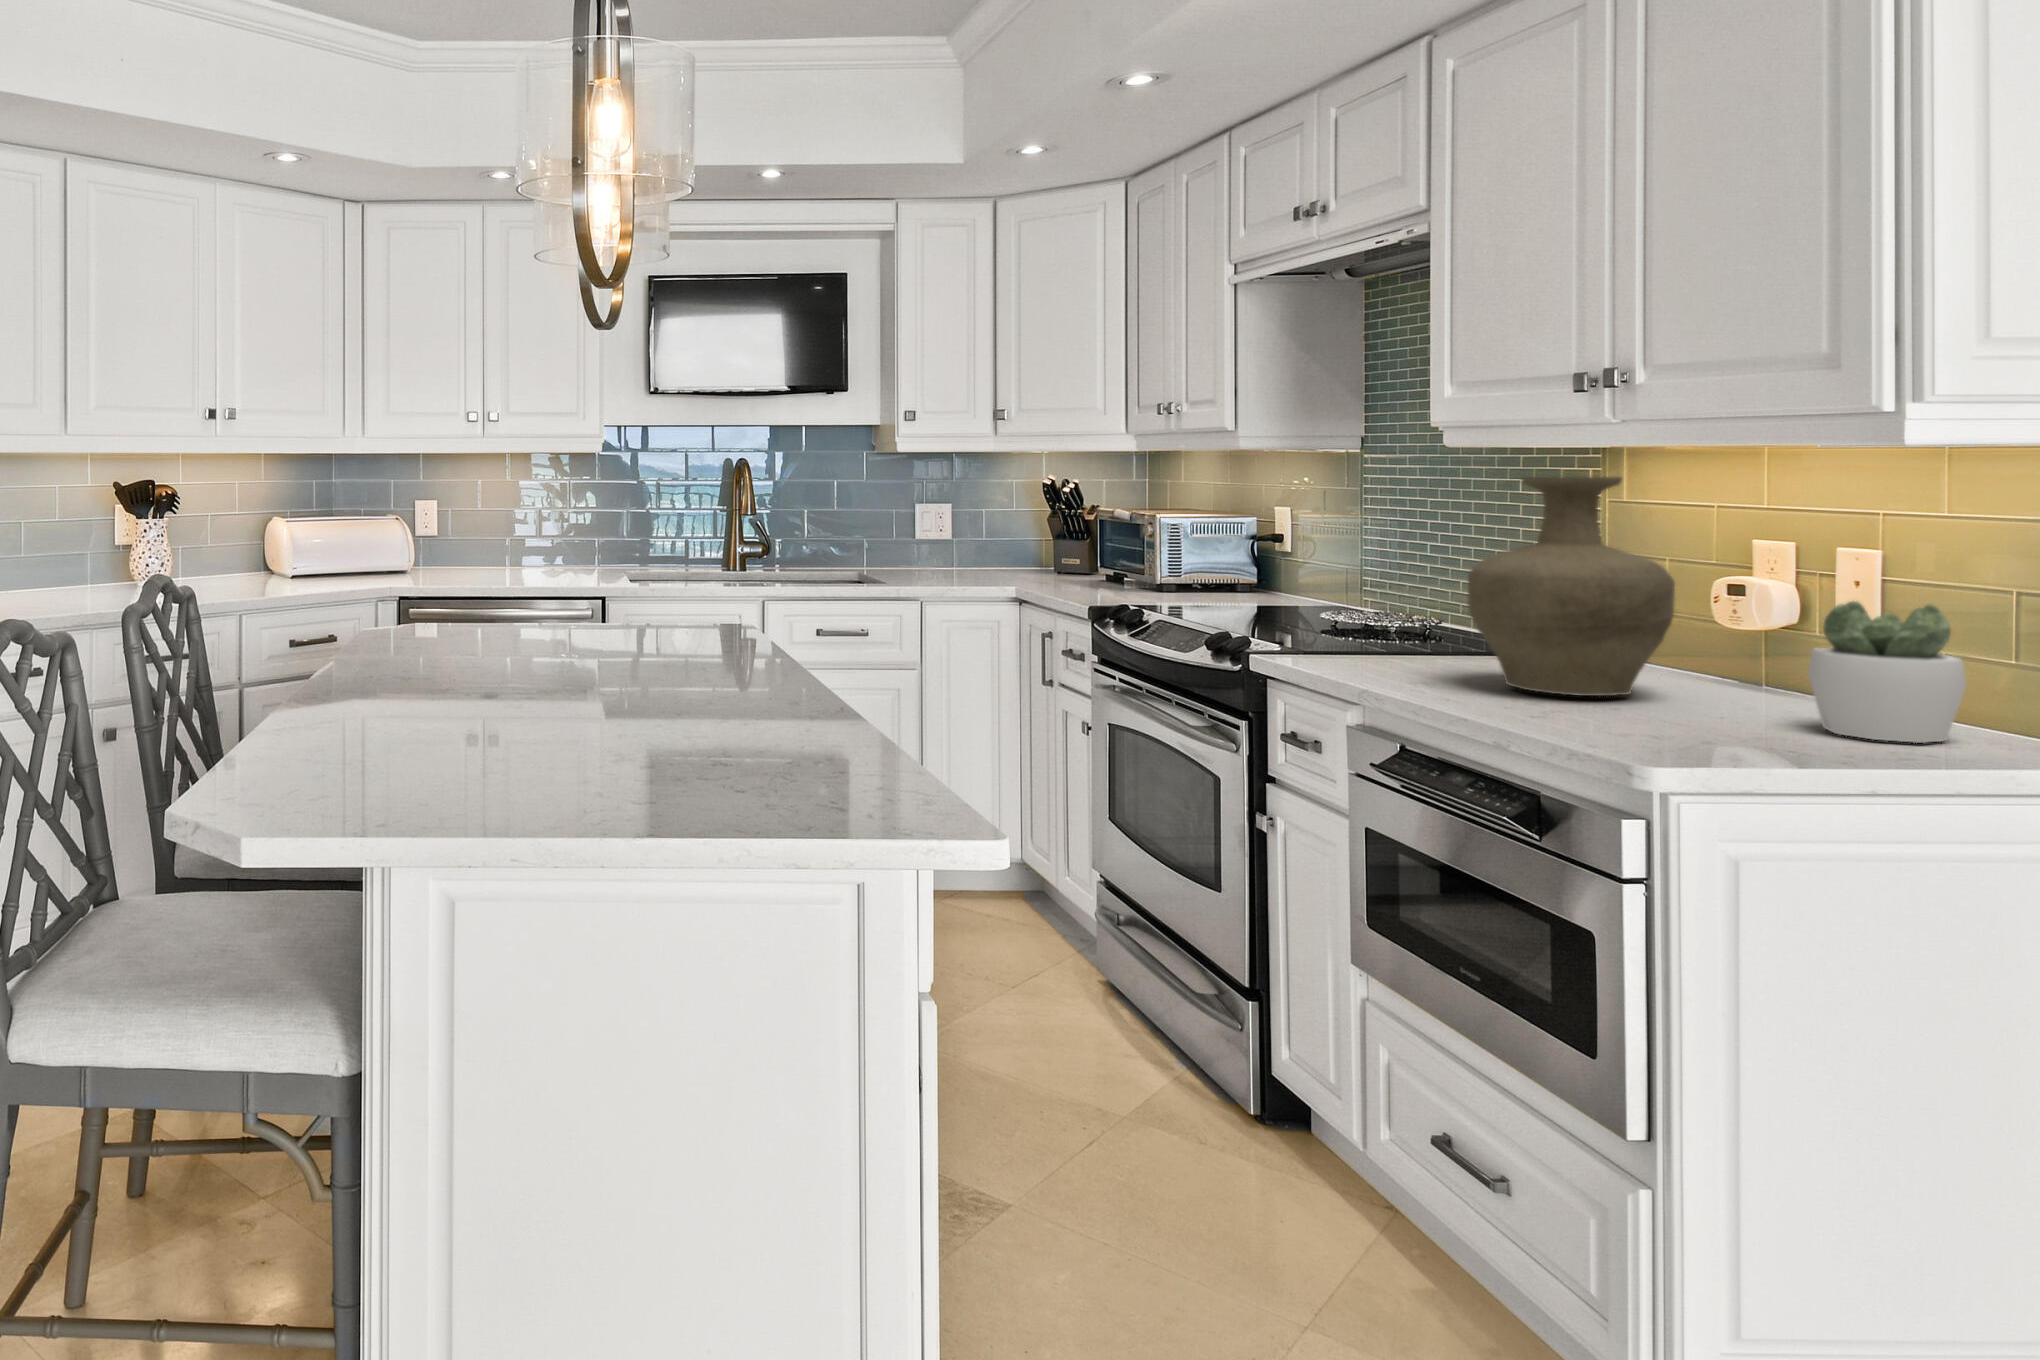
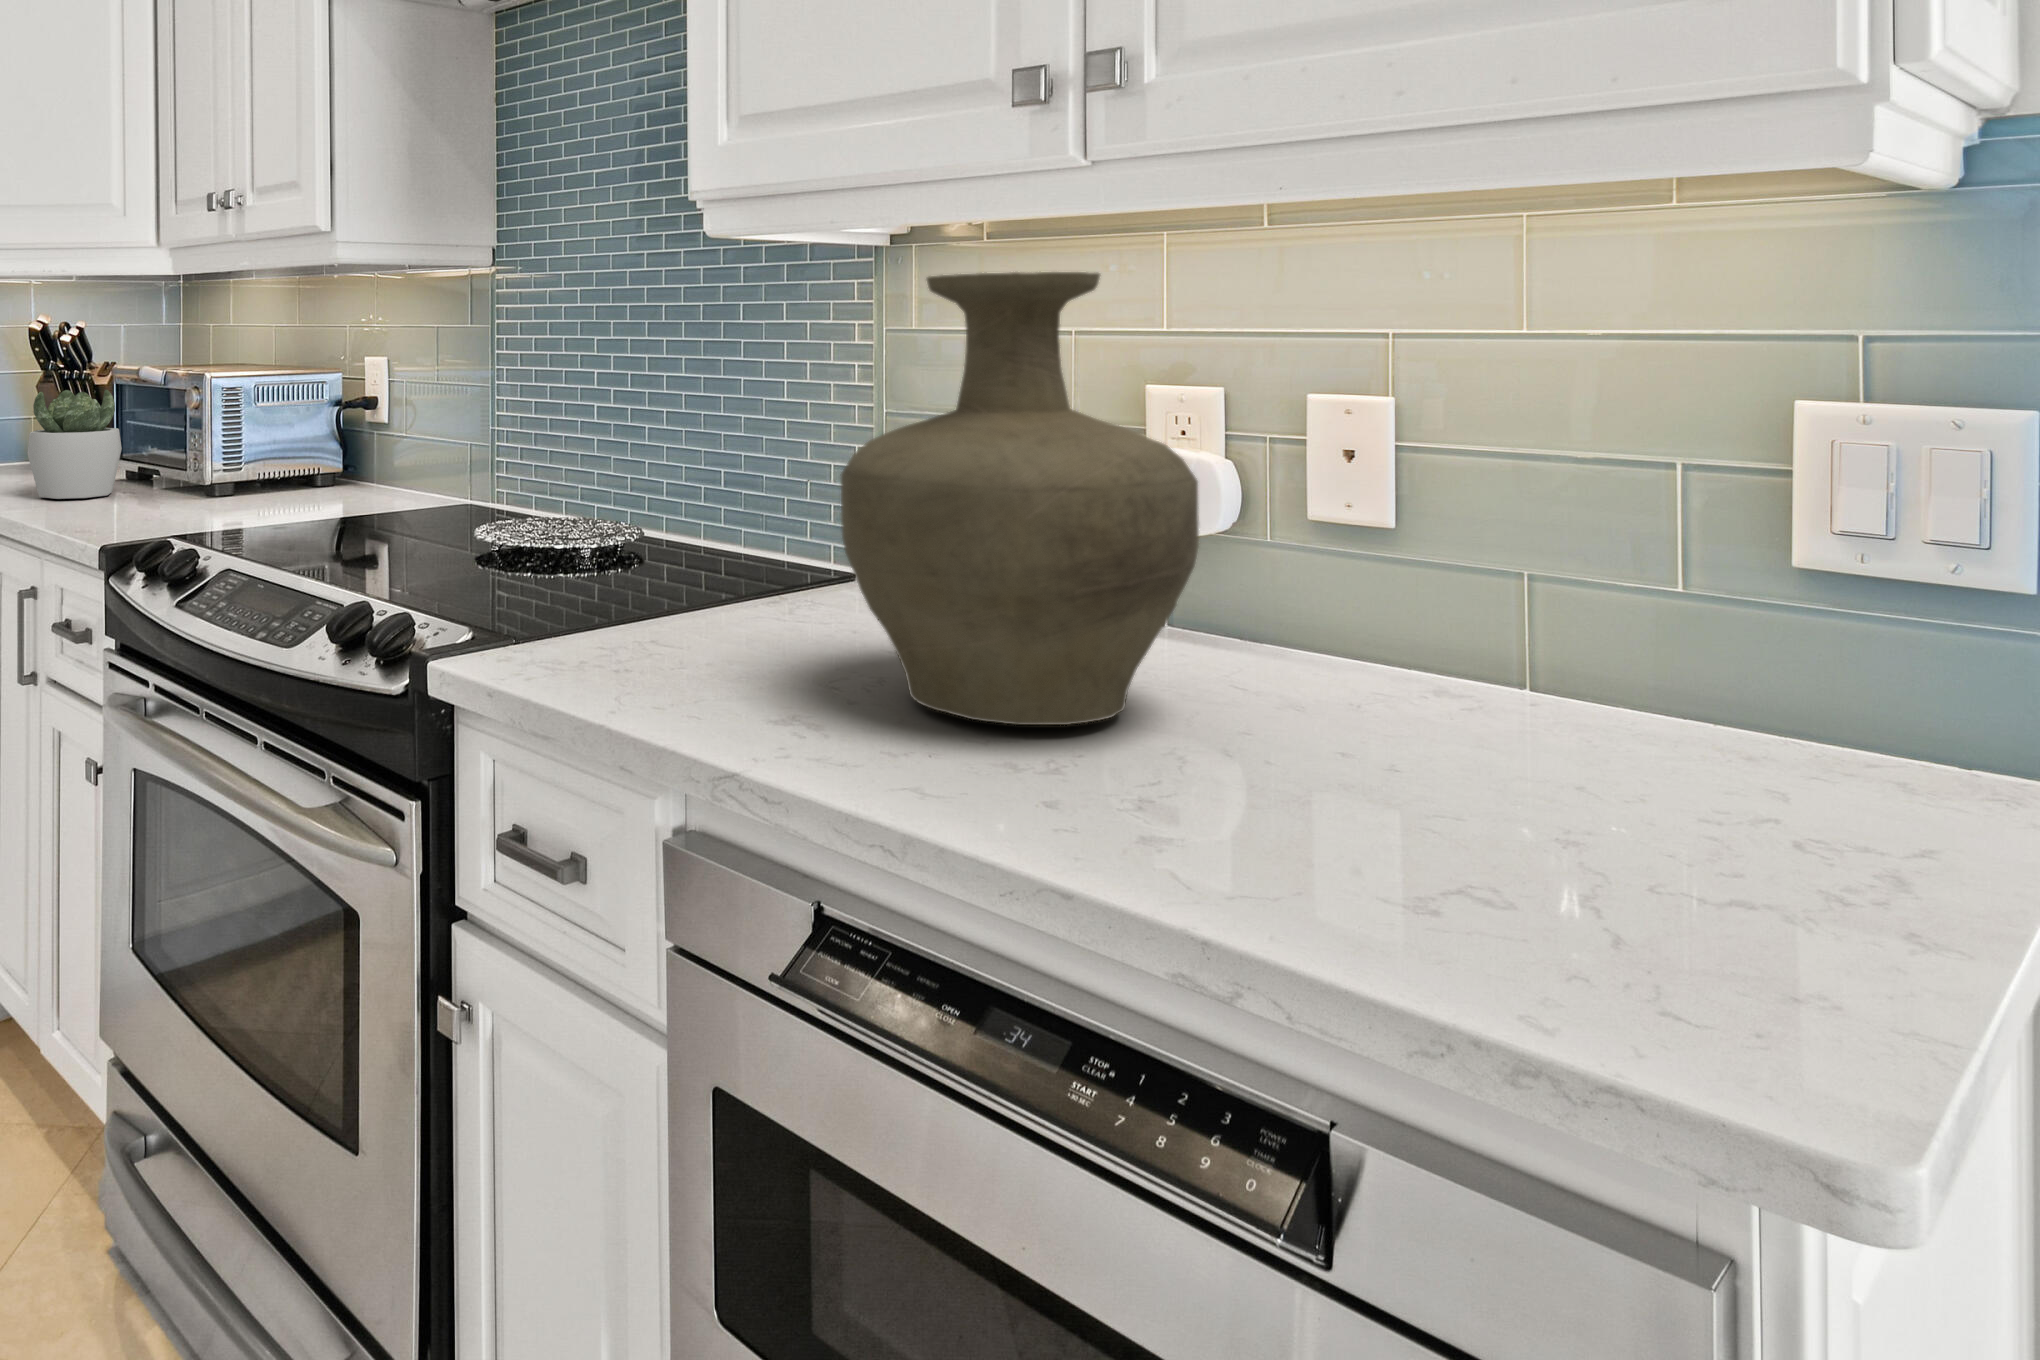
succulent plant: present [1808,601,1966,743] -> present [27,390,122,499]

